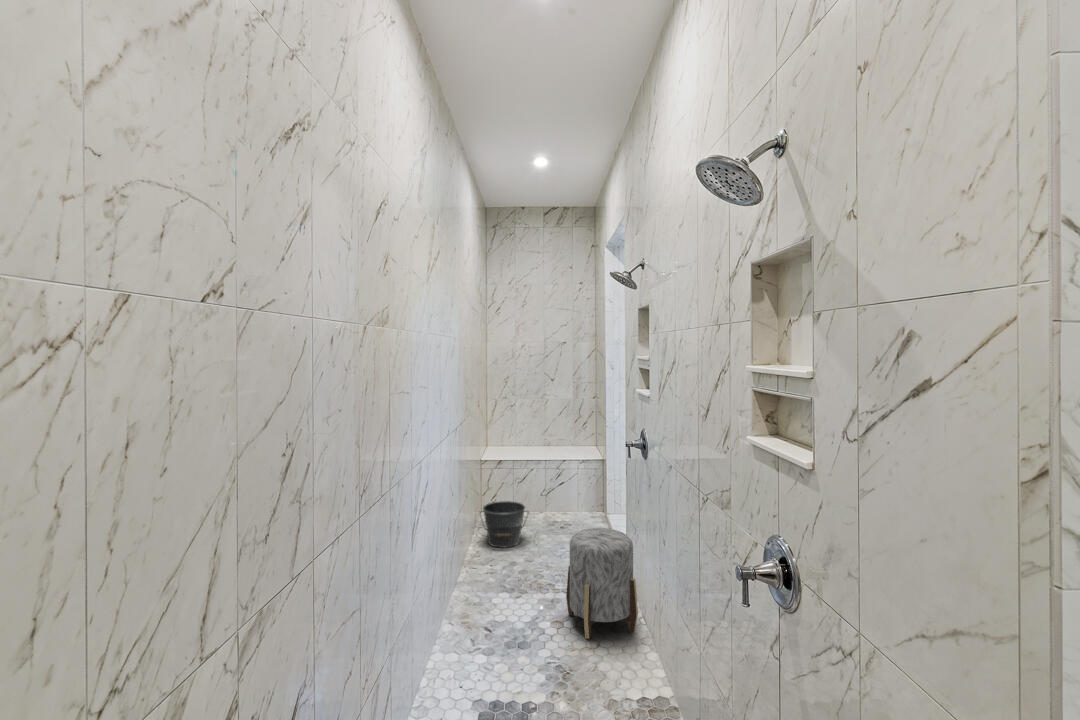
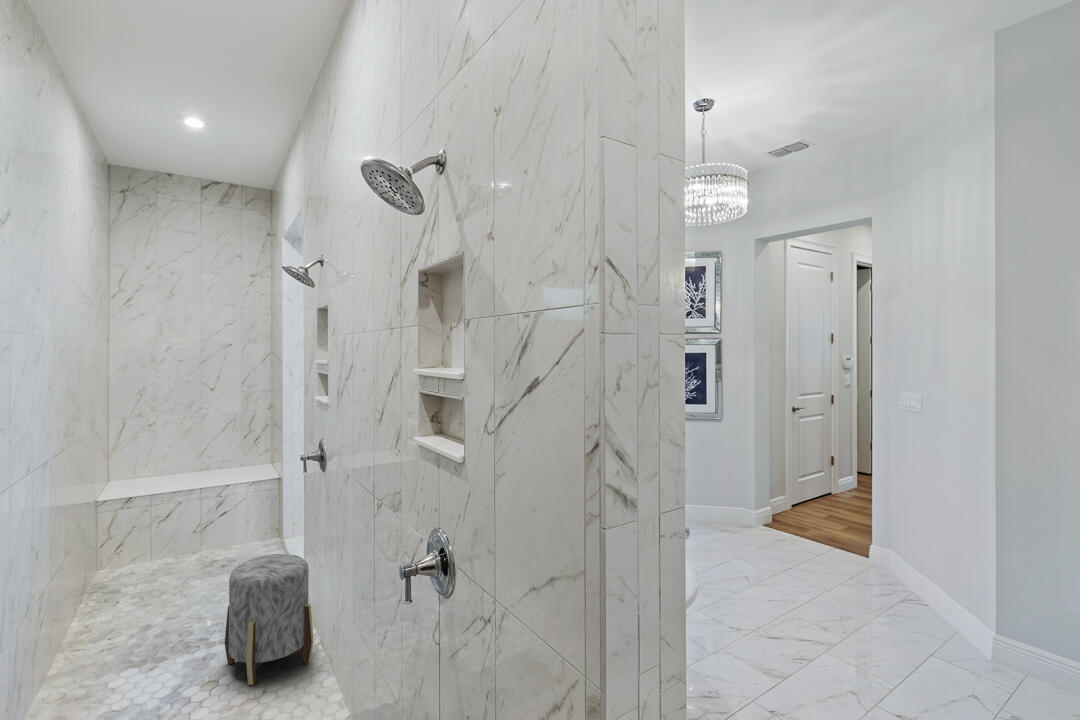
bucket: present [480,501,528,547] -> none [99,542,177,603]

